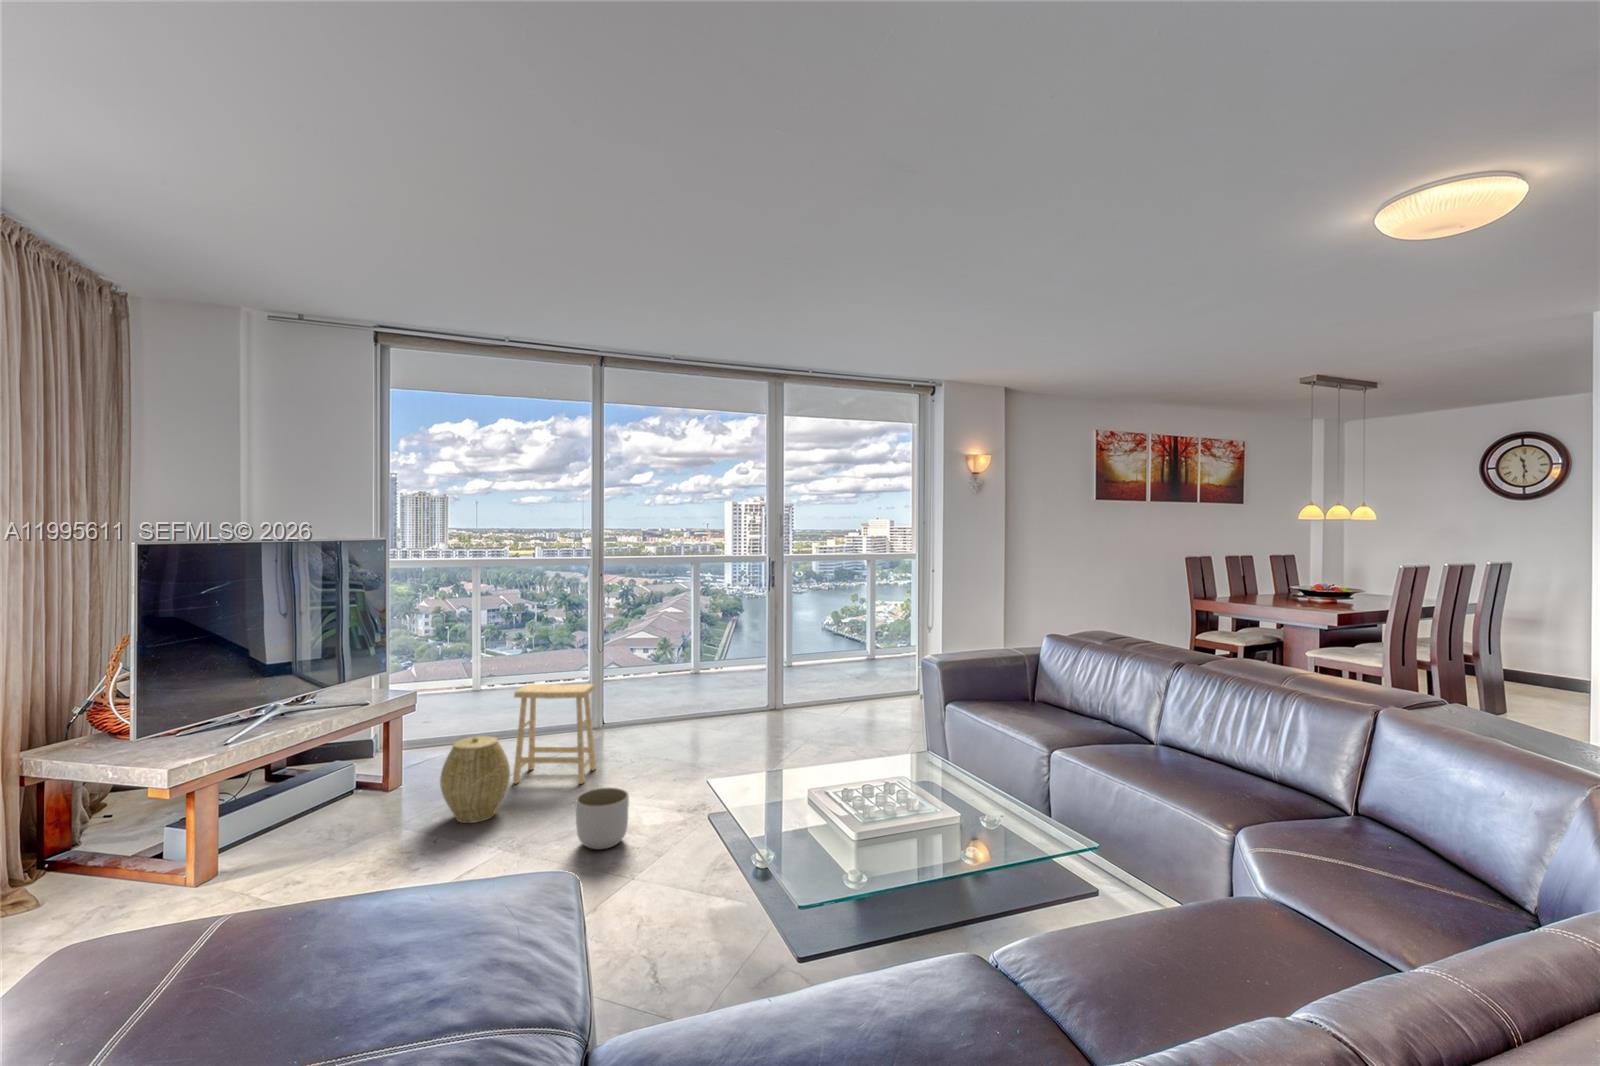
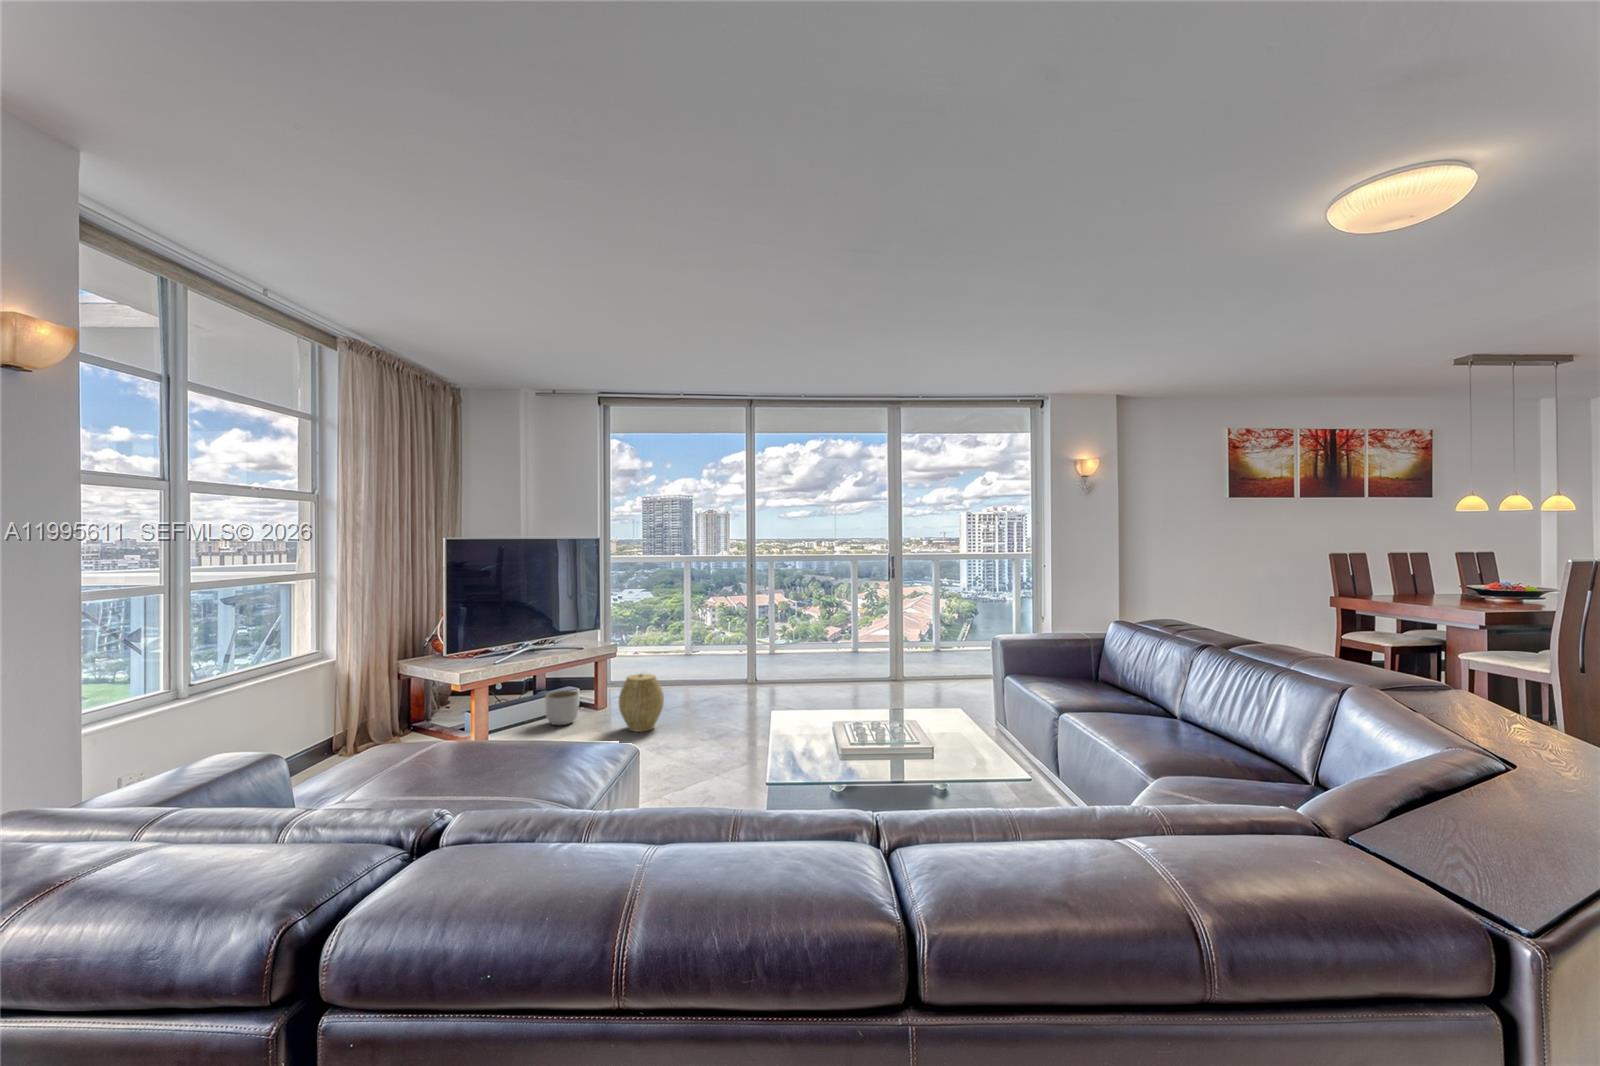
footstool: present [513,684,596,784] -> none [674,643,734,717]
planter: present [576,788,629,850] -> present [545,691,579,725]

